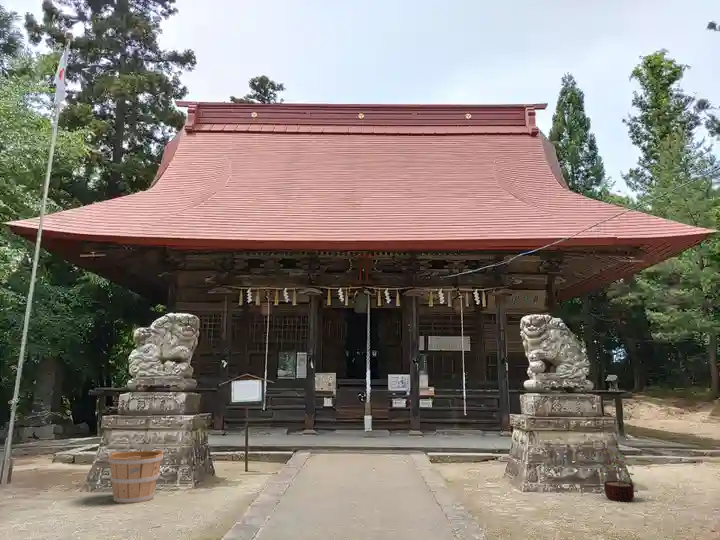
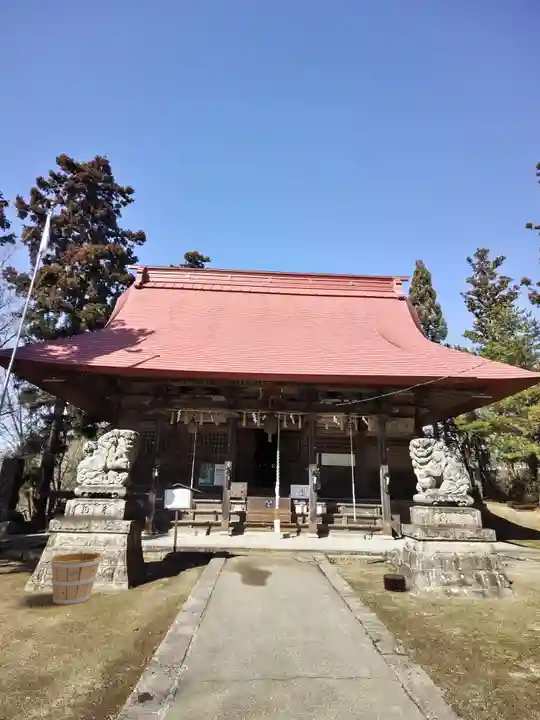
decorative plant: present [598,449,634,502] -> present [383,548,406,592]

